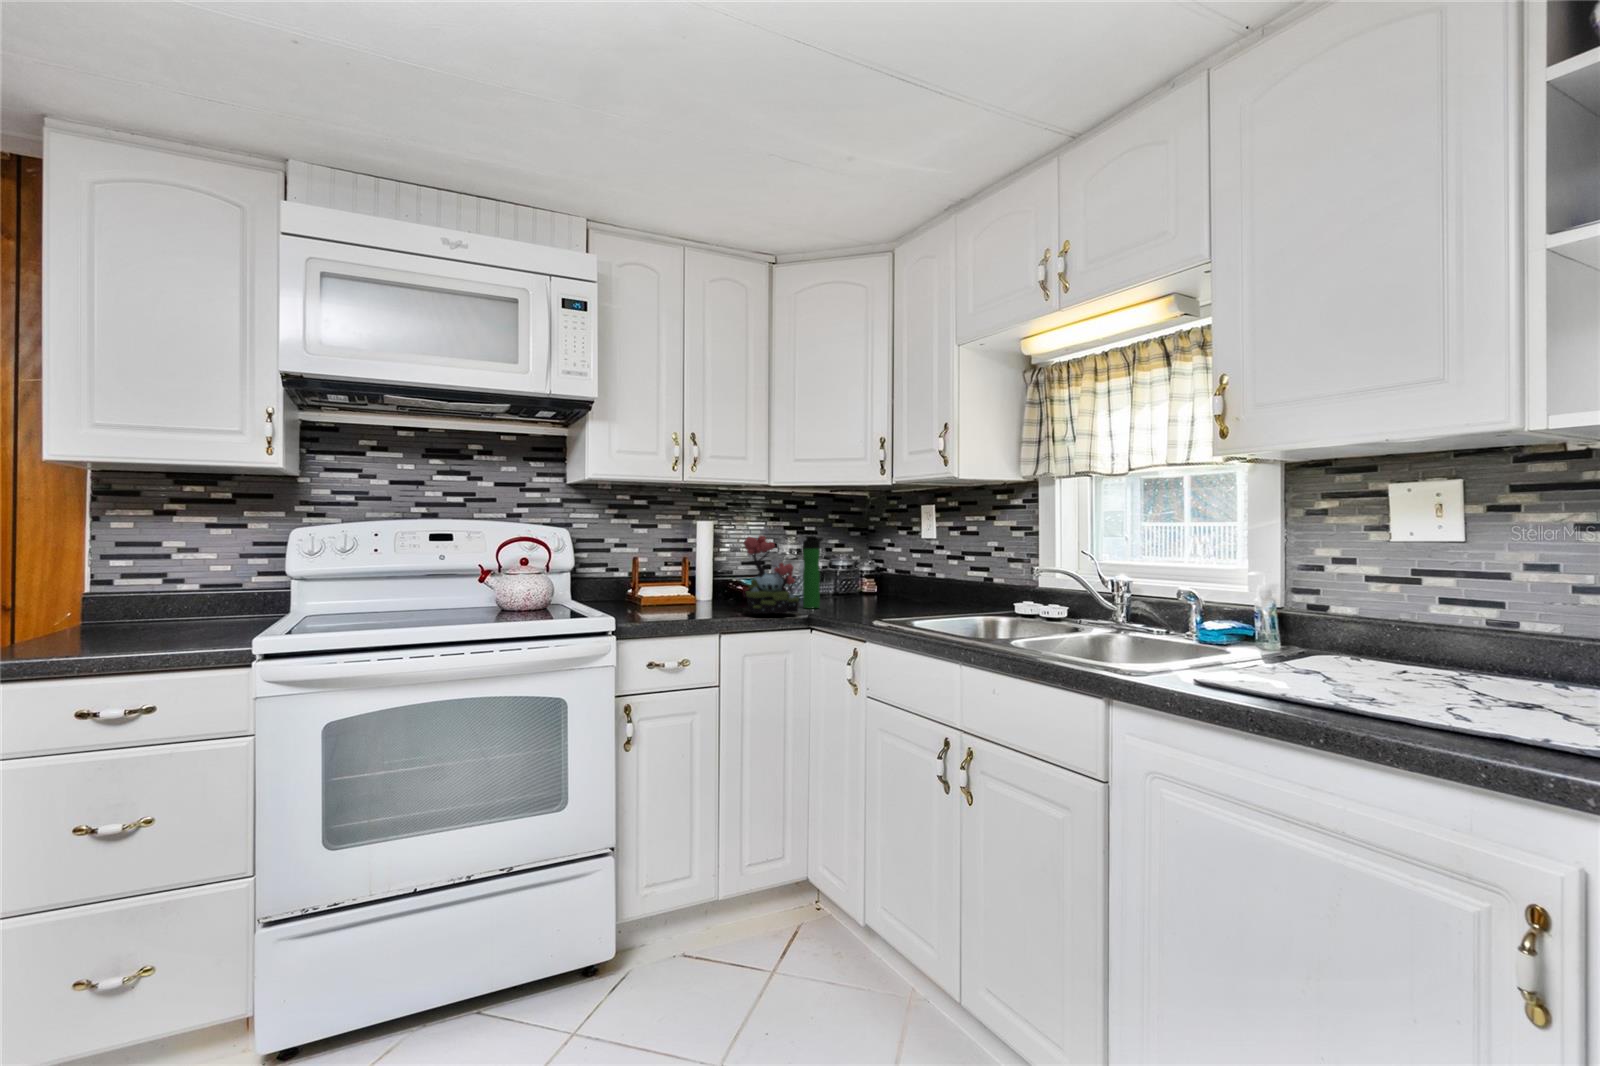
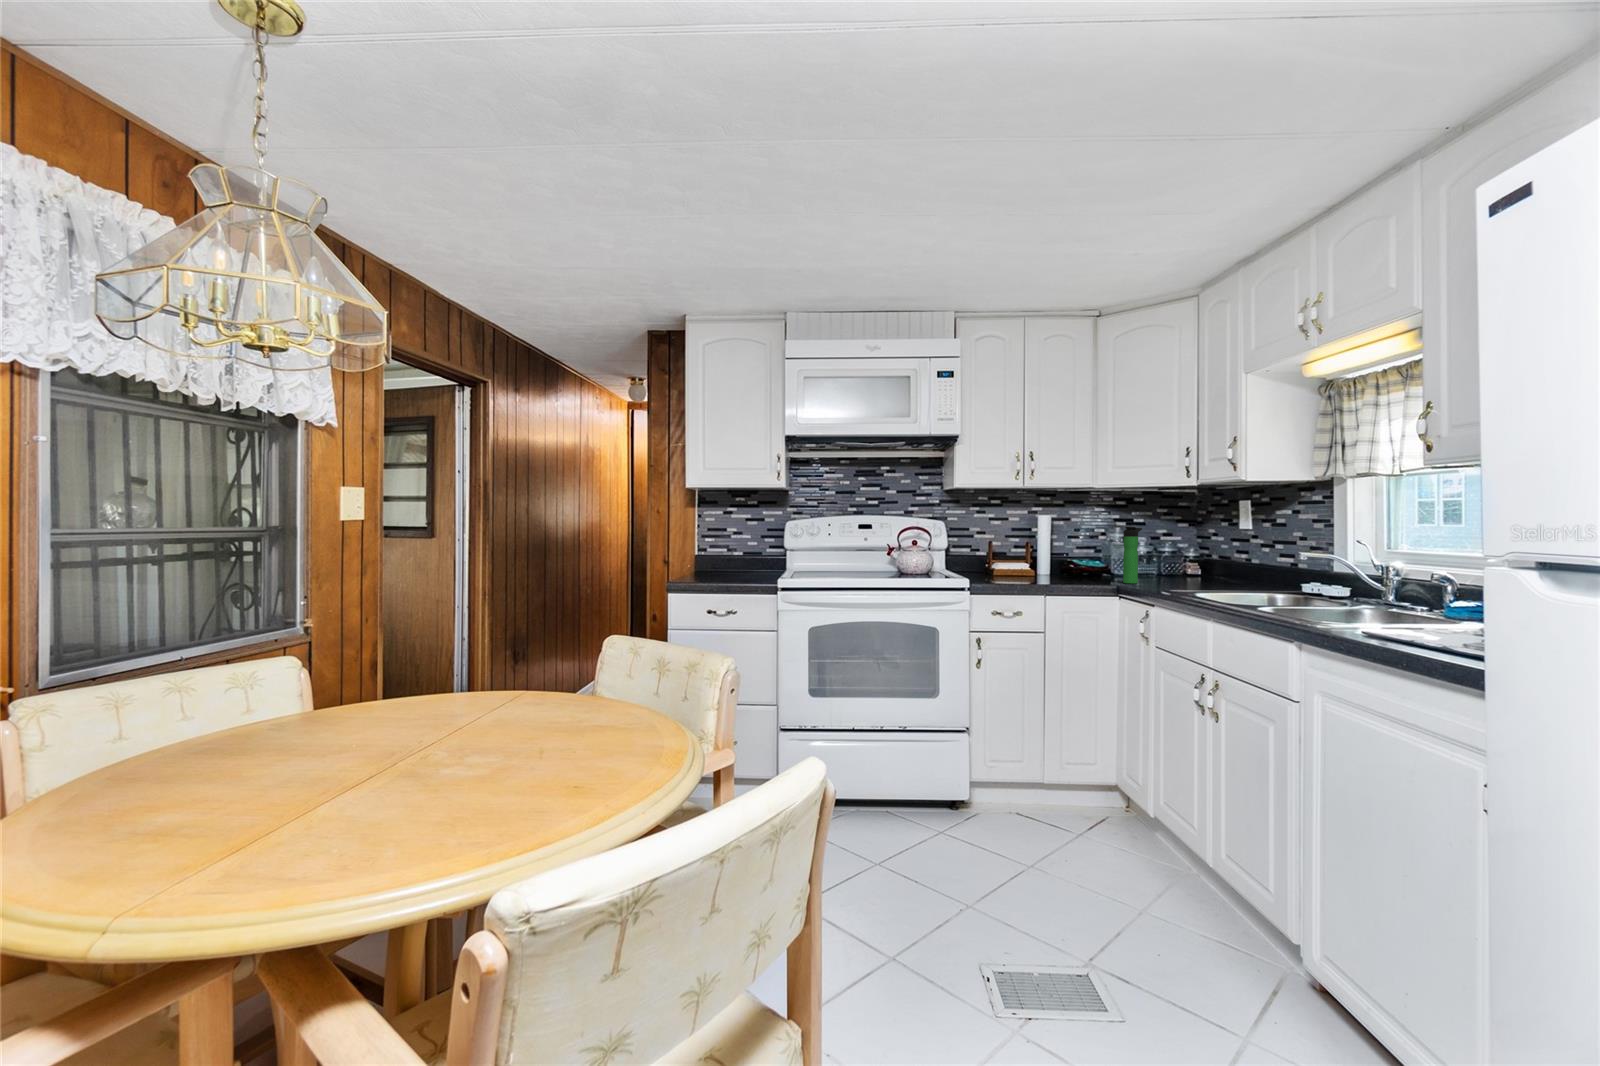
plant: present [744,535,799,614] -> none [1069,526,1113,585]

